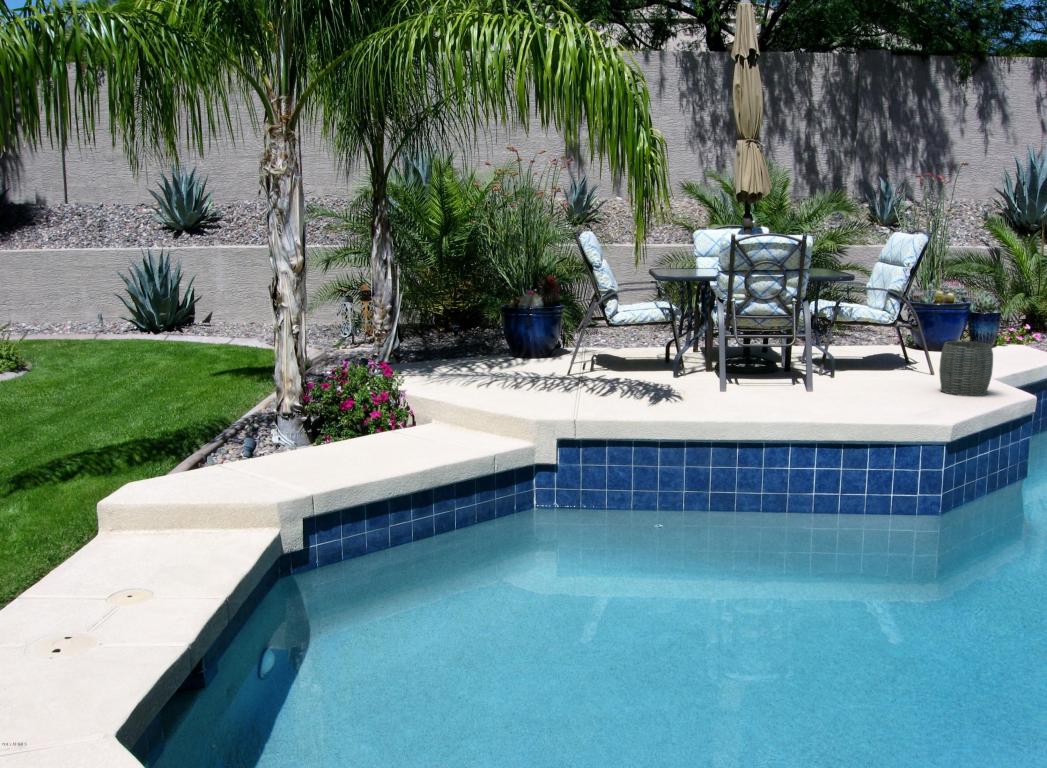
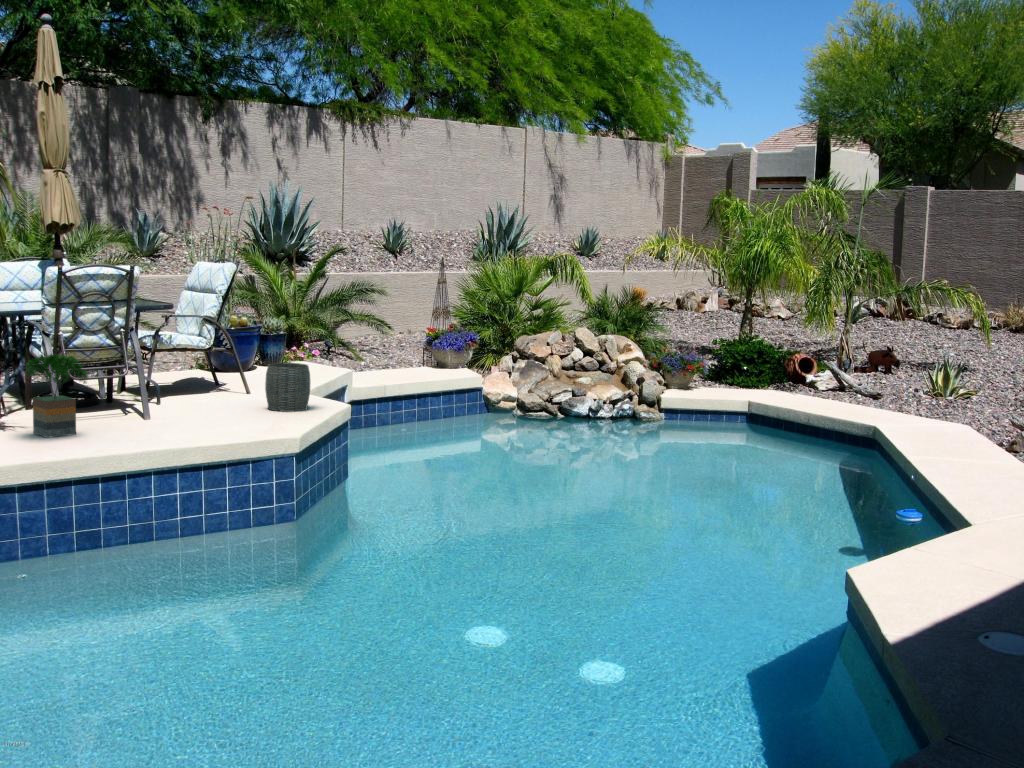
potted tree: none [689,319,746,399] -> present [26,354,88,438]

